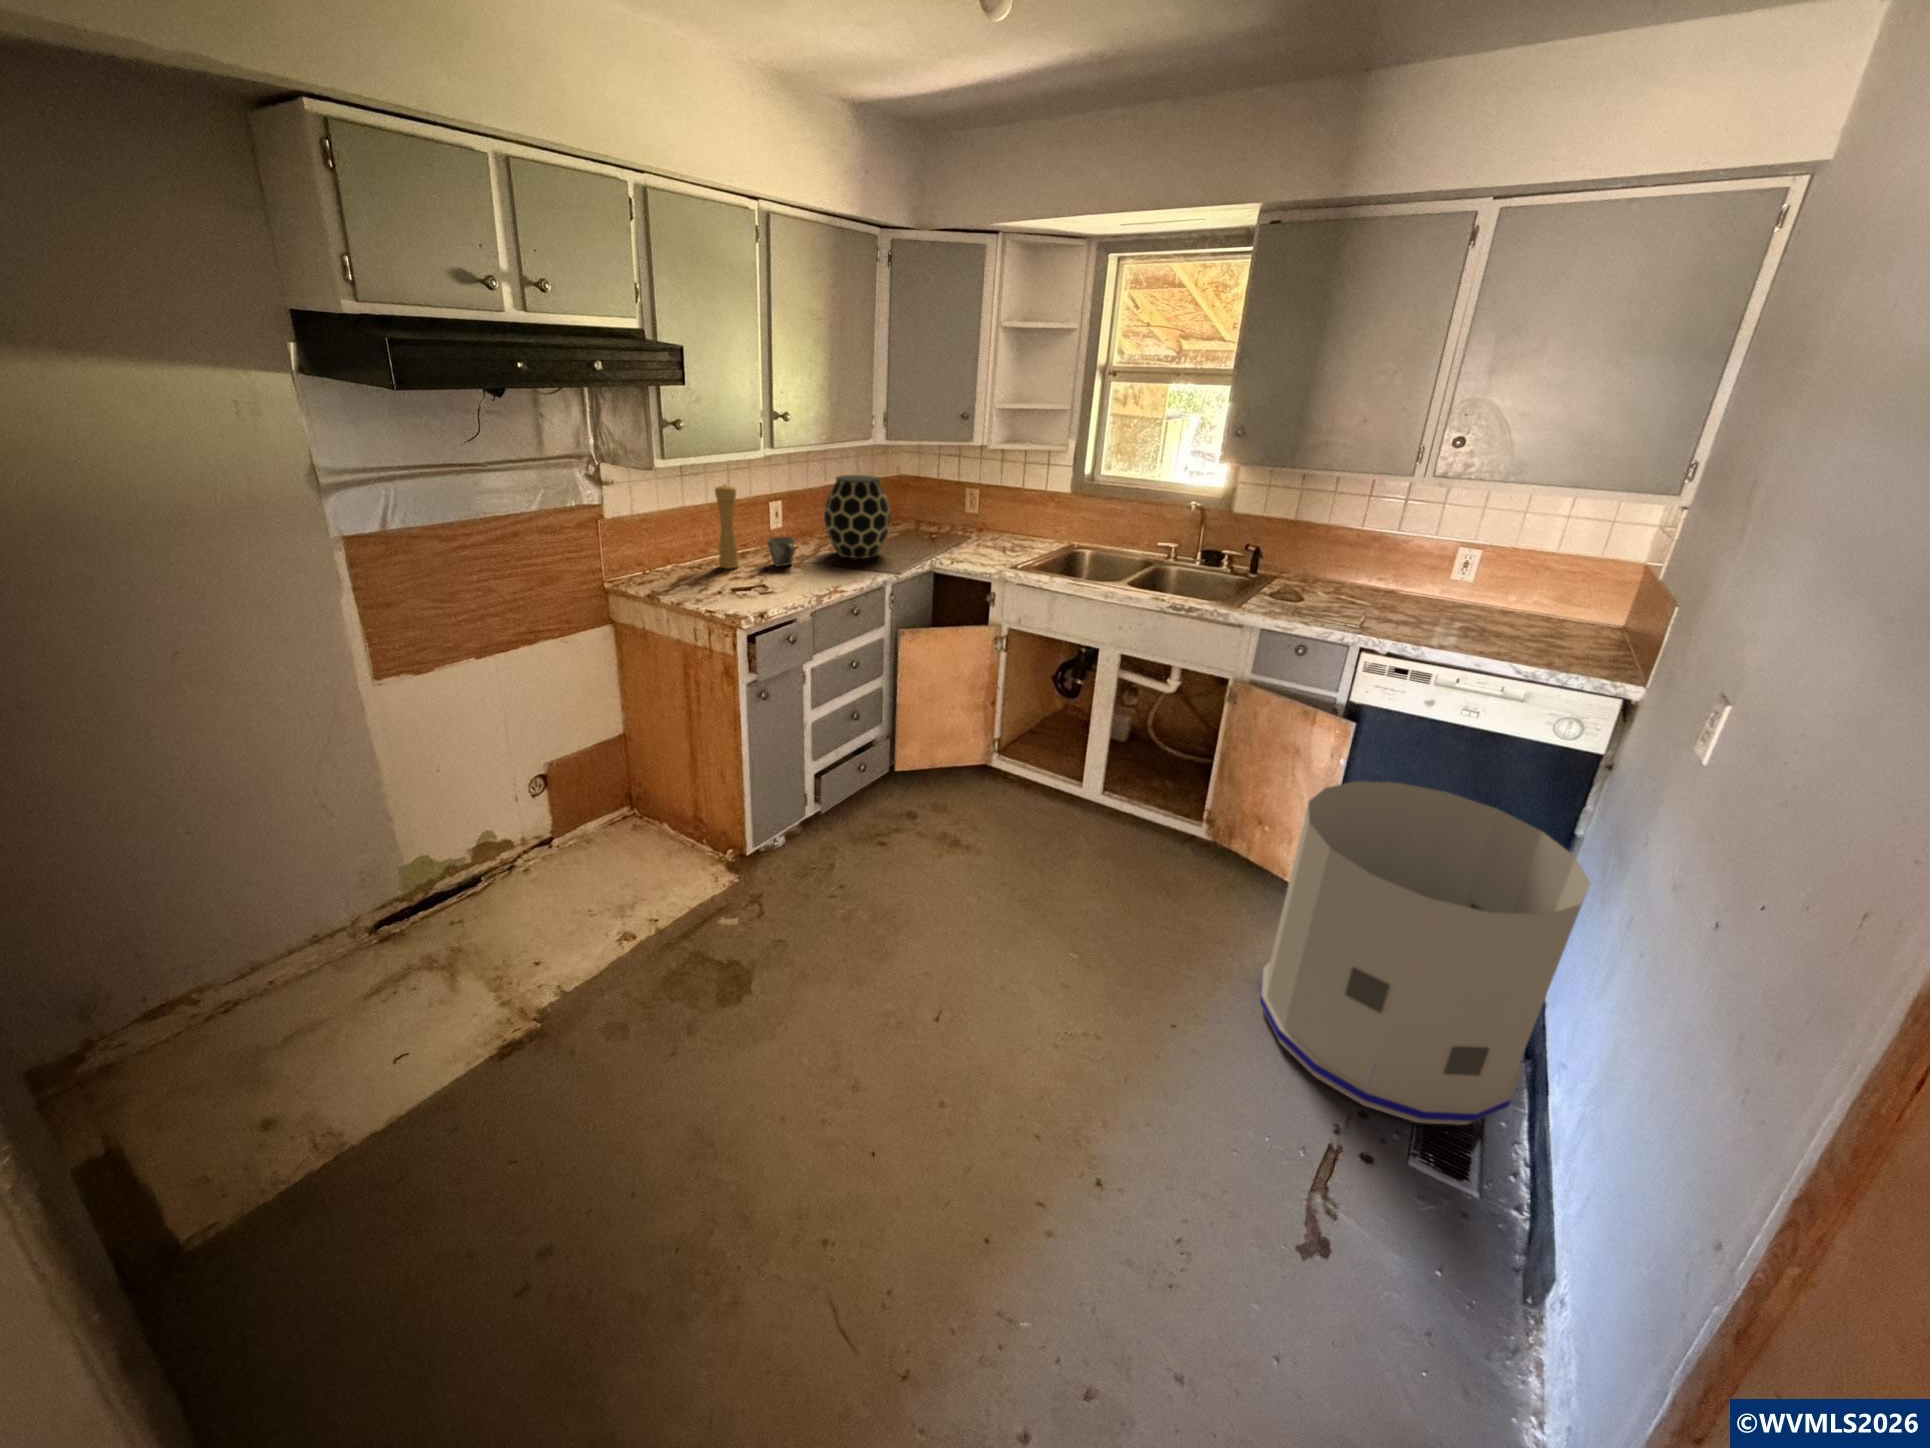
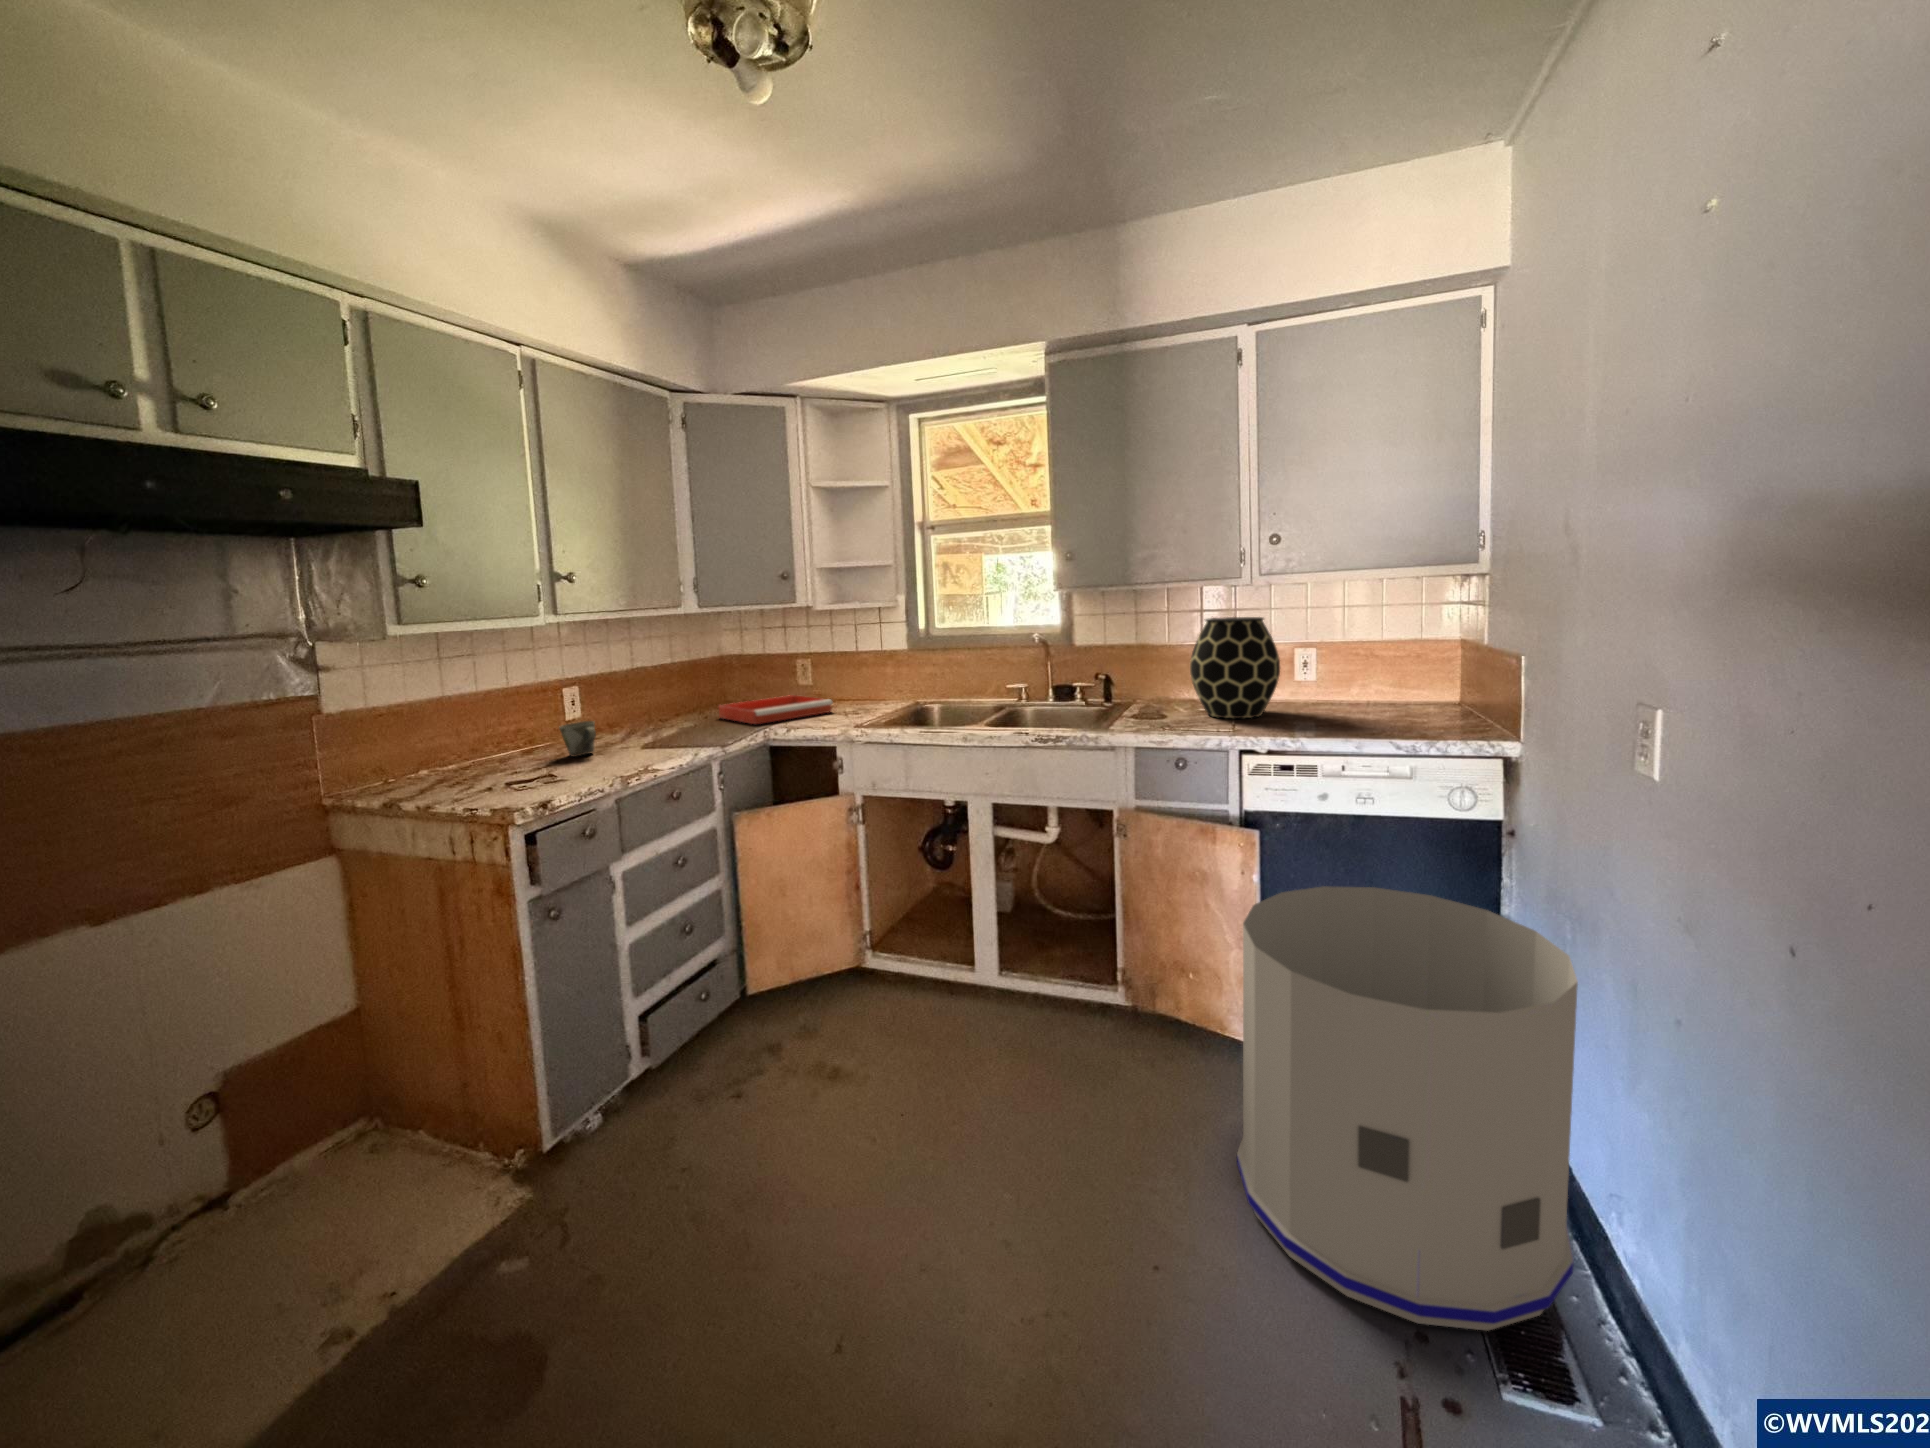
vase: present [824,475,891,559] -> present [1190,617,1280,718]
pepper mill: present [715,485,739,568] -> none [486,664,523,766]
tray: none [893,522,994,551] -> present [719,695,833,724]

